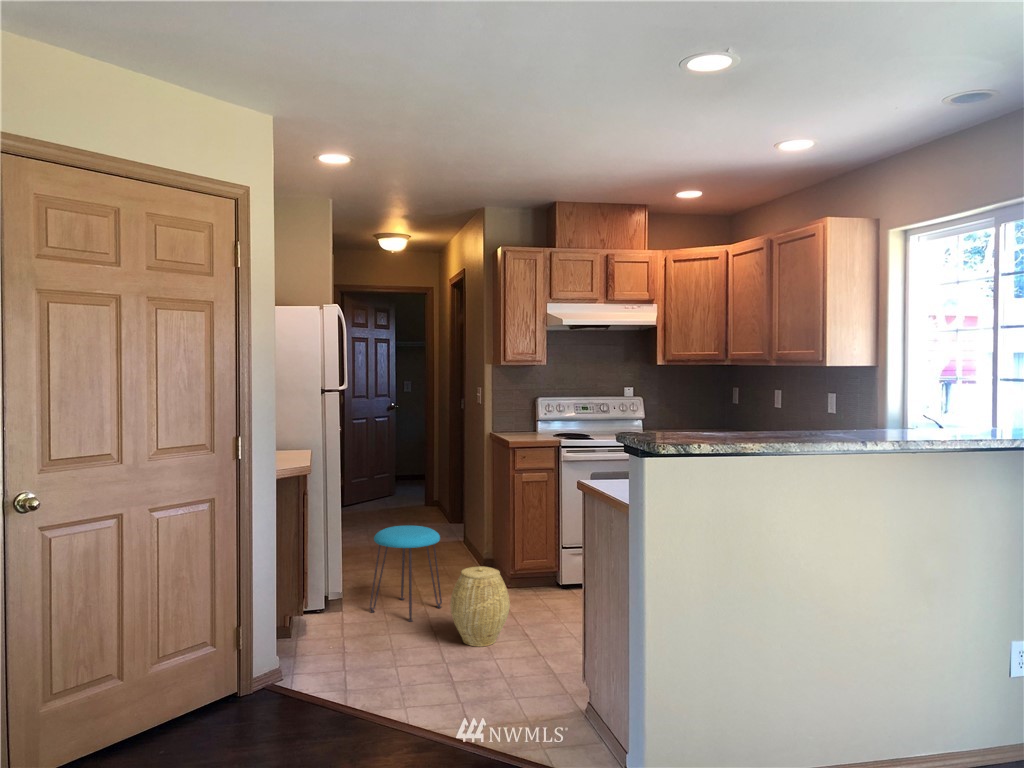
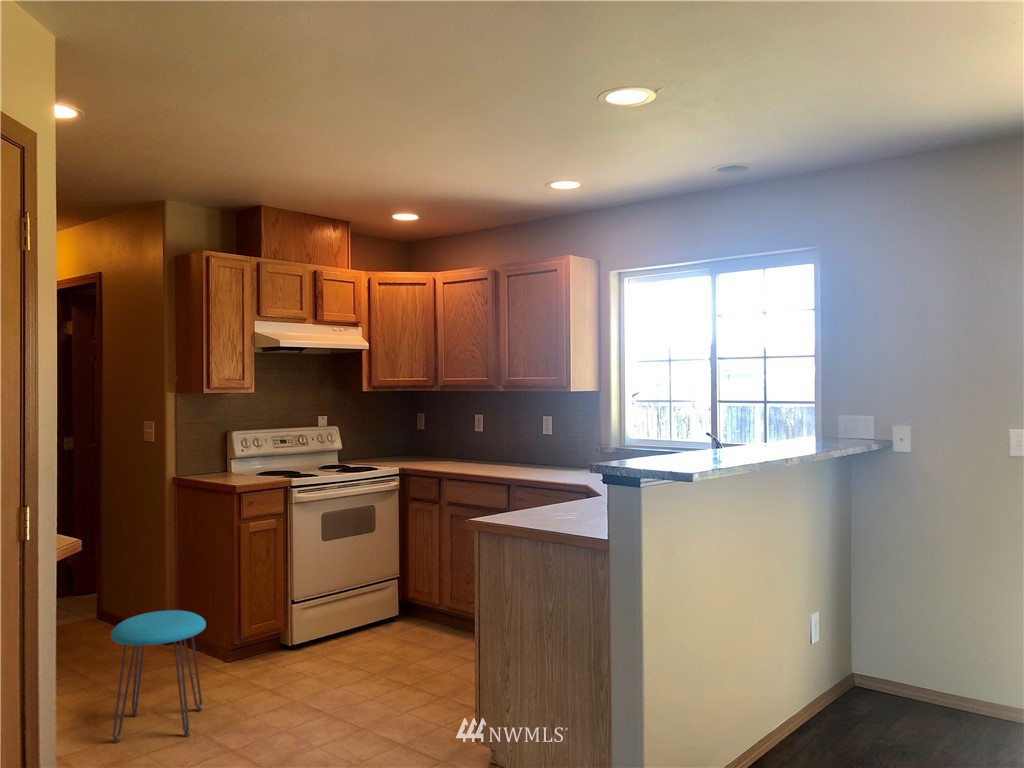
woven basket: present [450,567,510,647] -> none [265,639,339,738]

